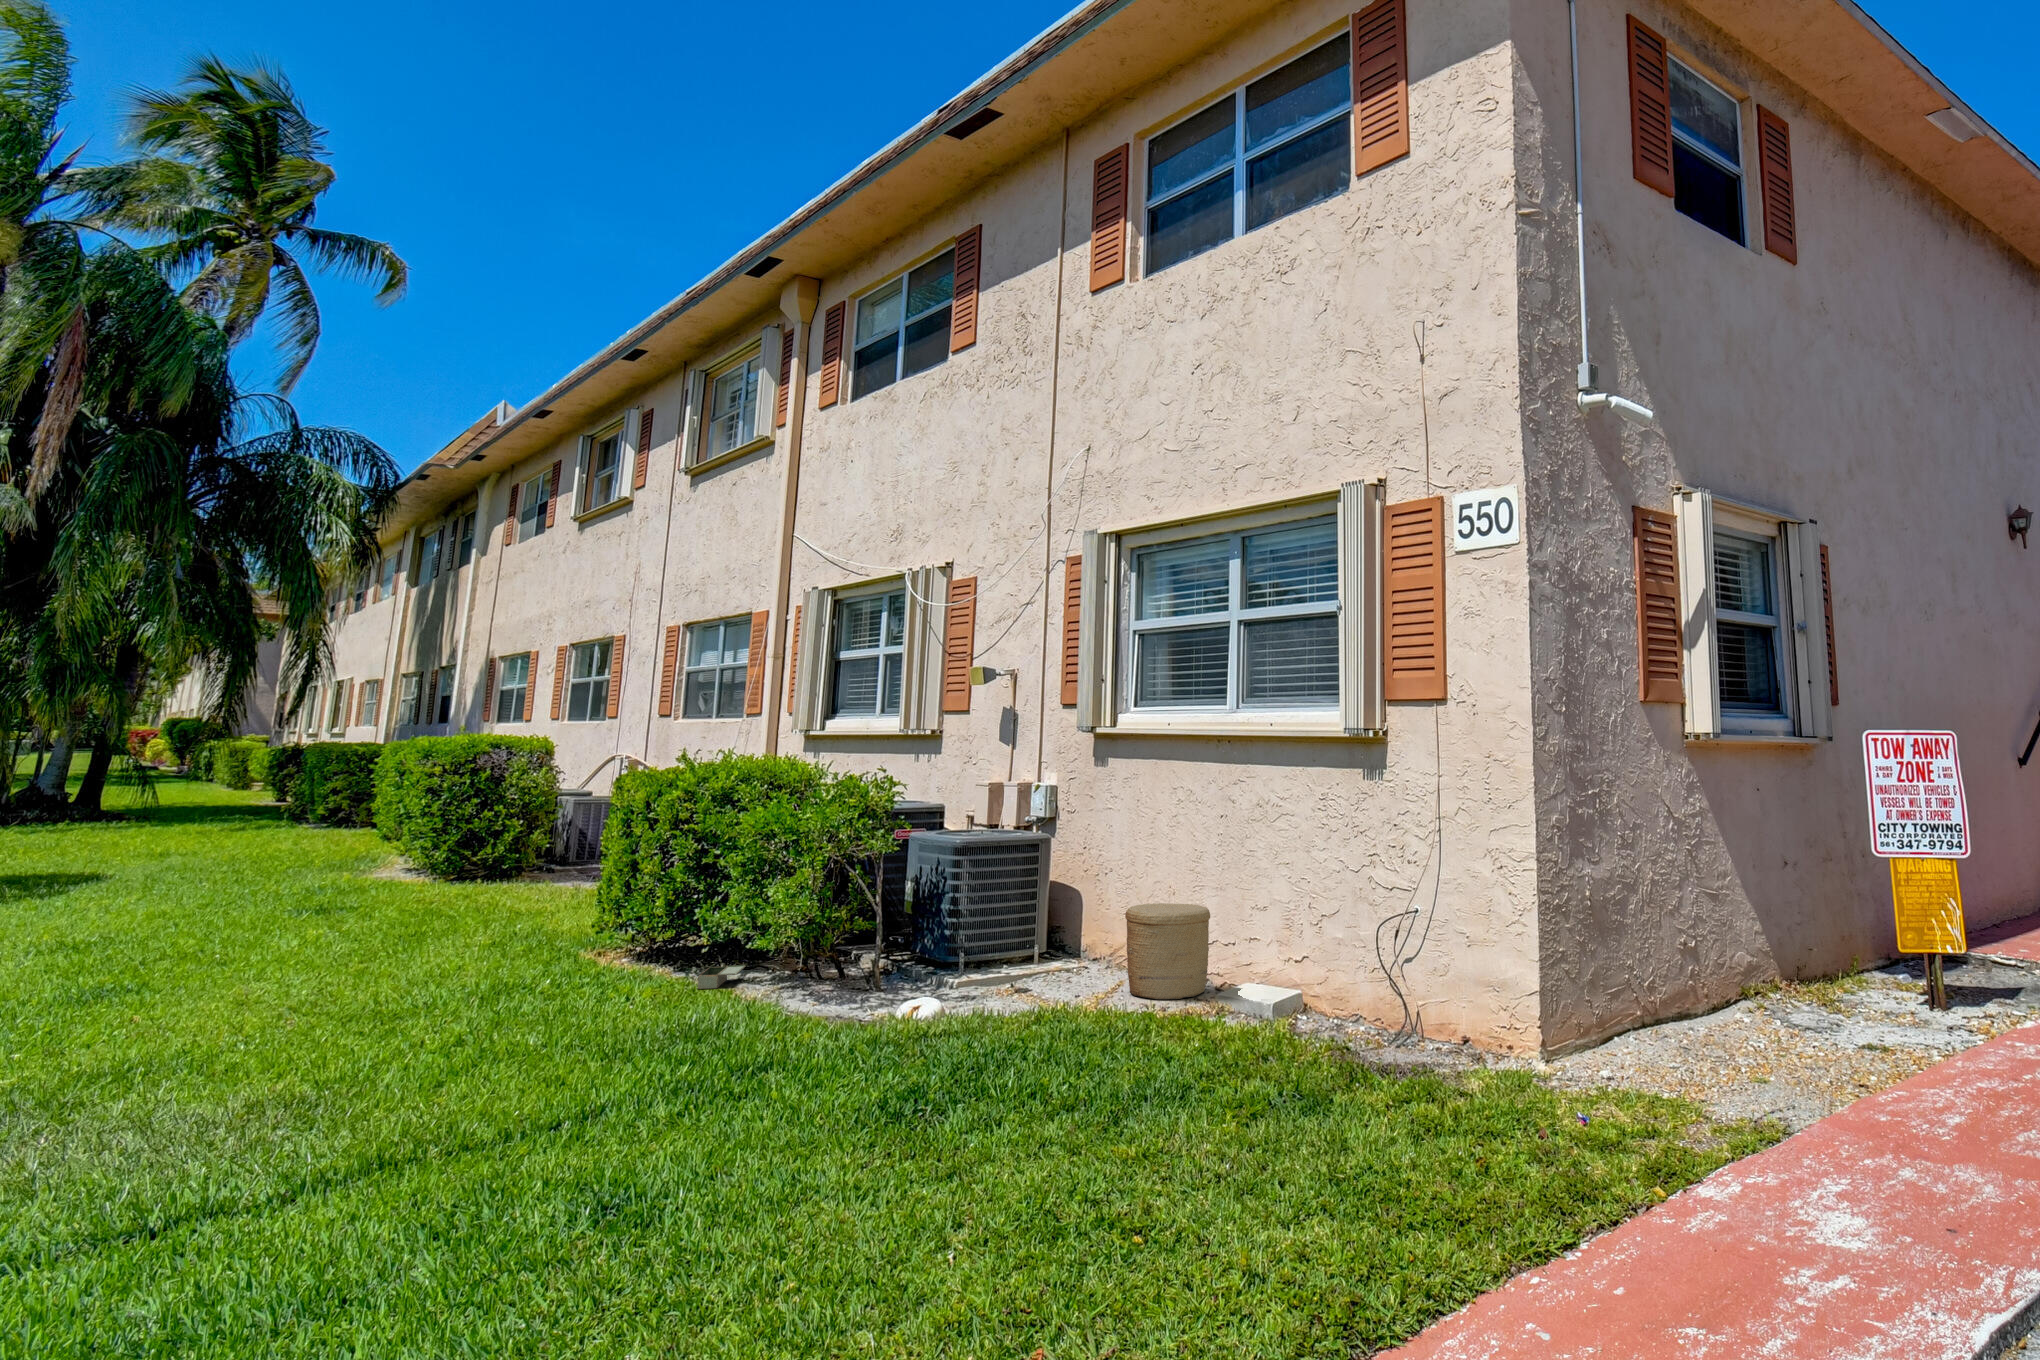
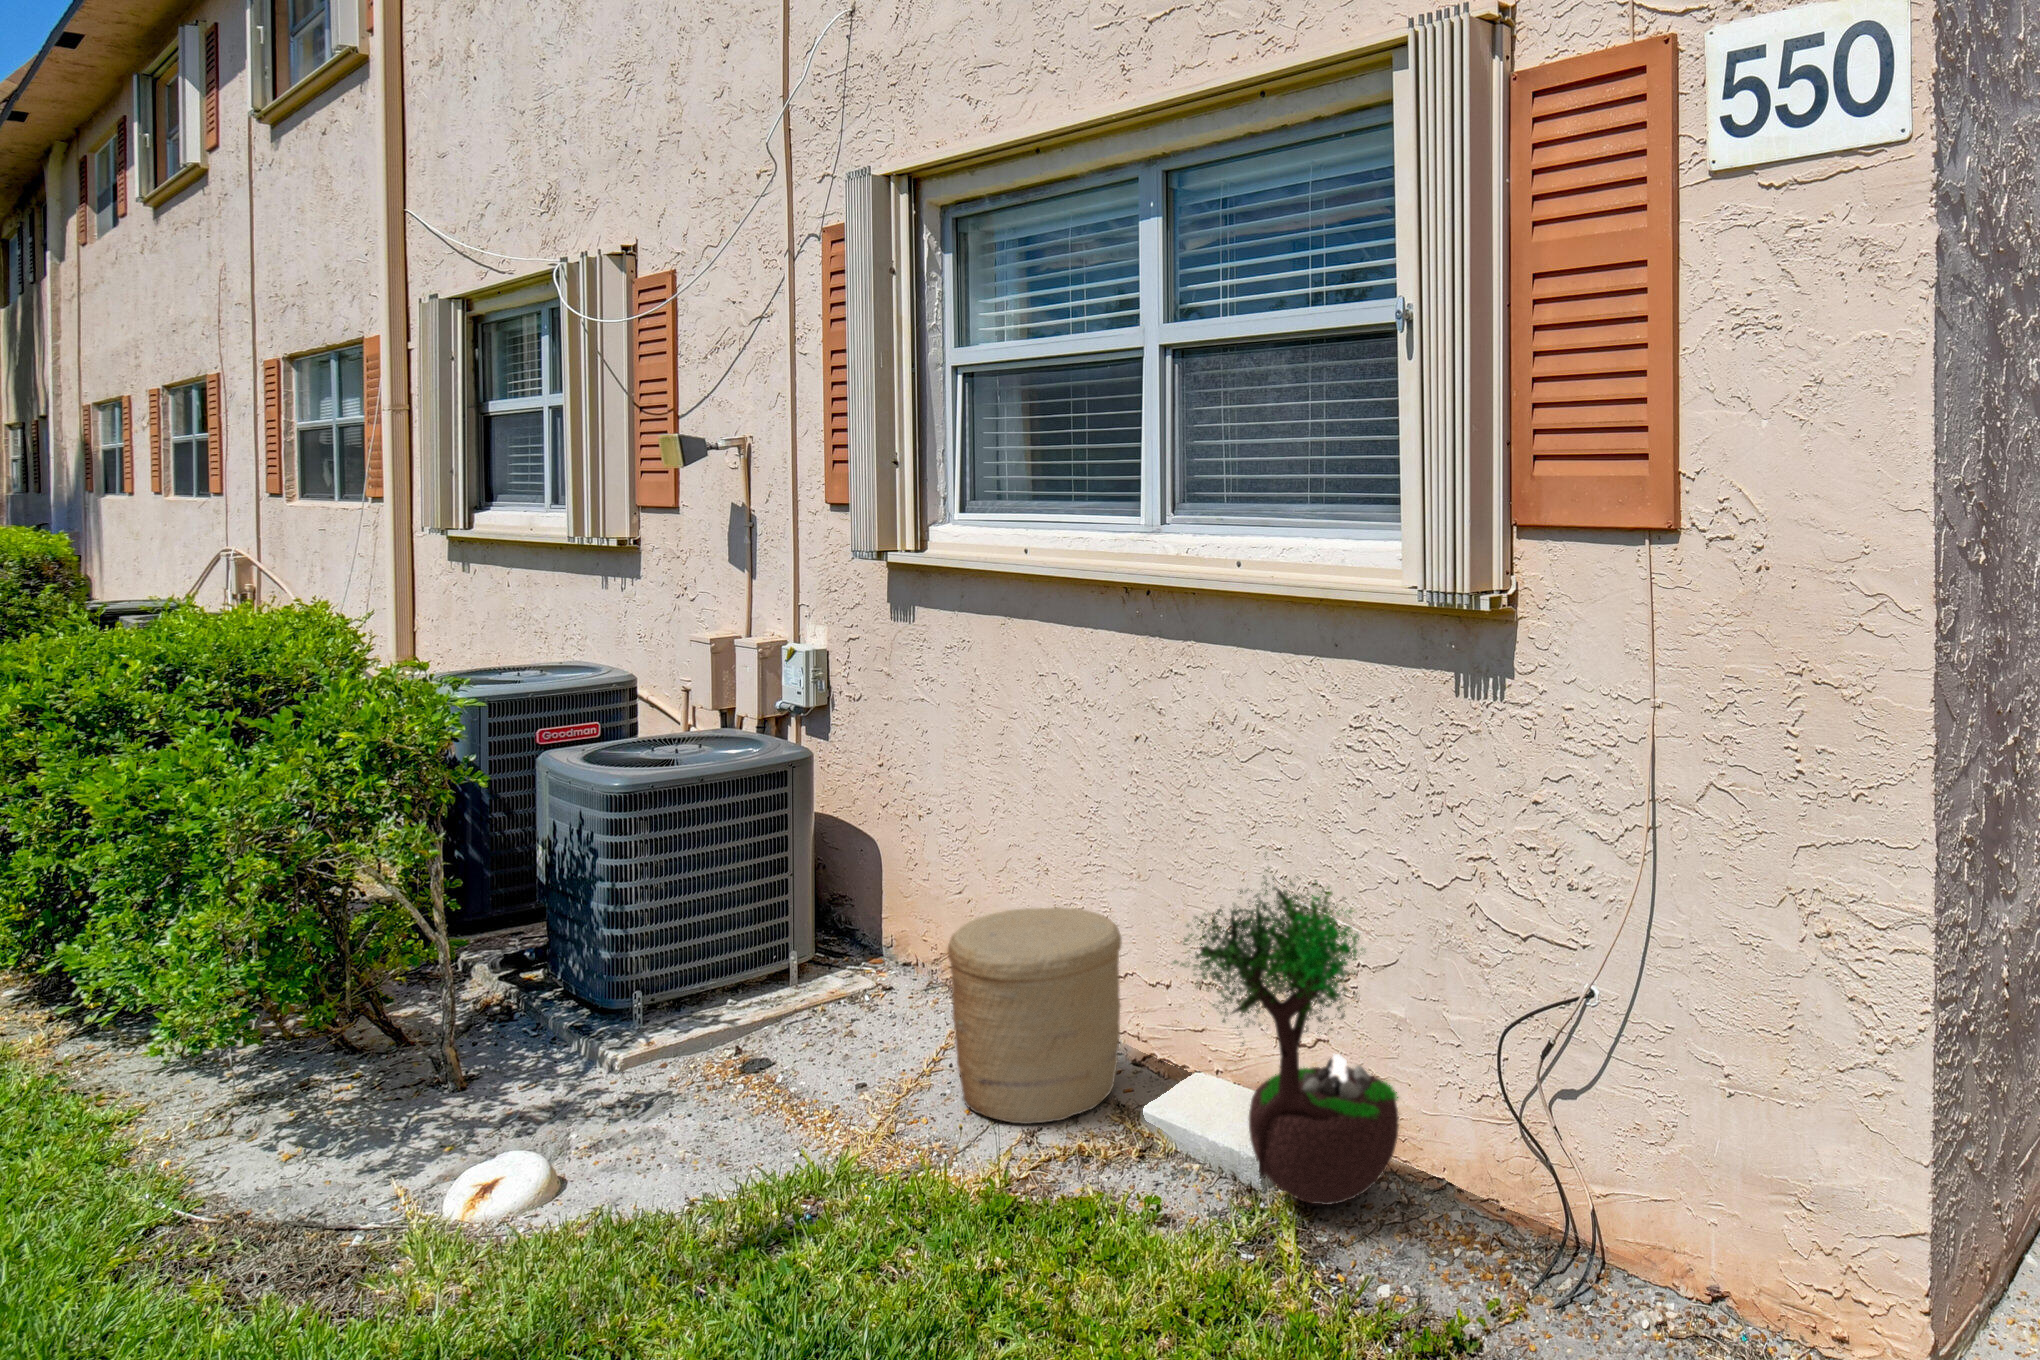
potted tree: none [1231,849,1337,1019] -> present [1173,857,1399,1205]
toolbox: present [698,965,745,989] -> none [56,1046,186,1121]

